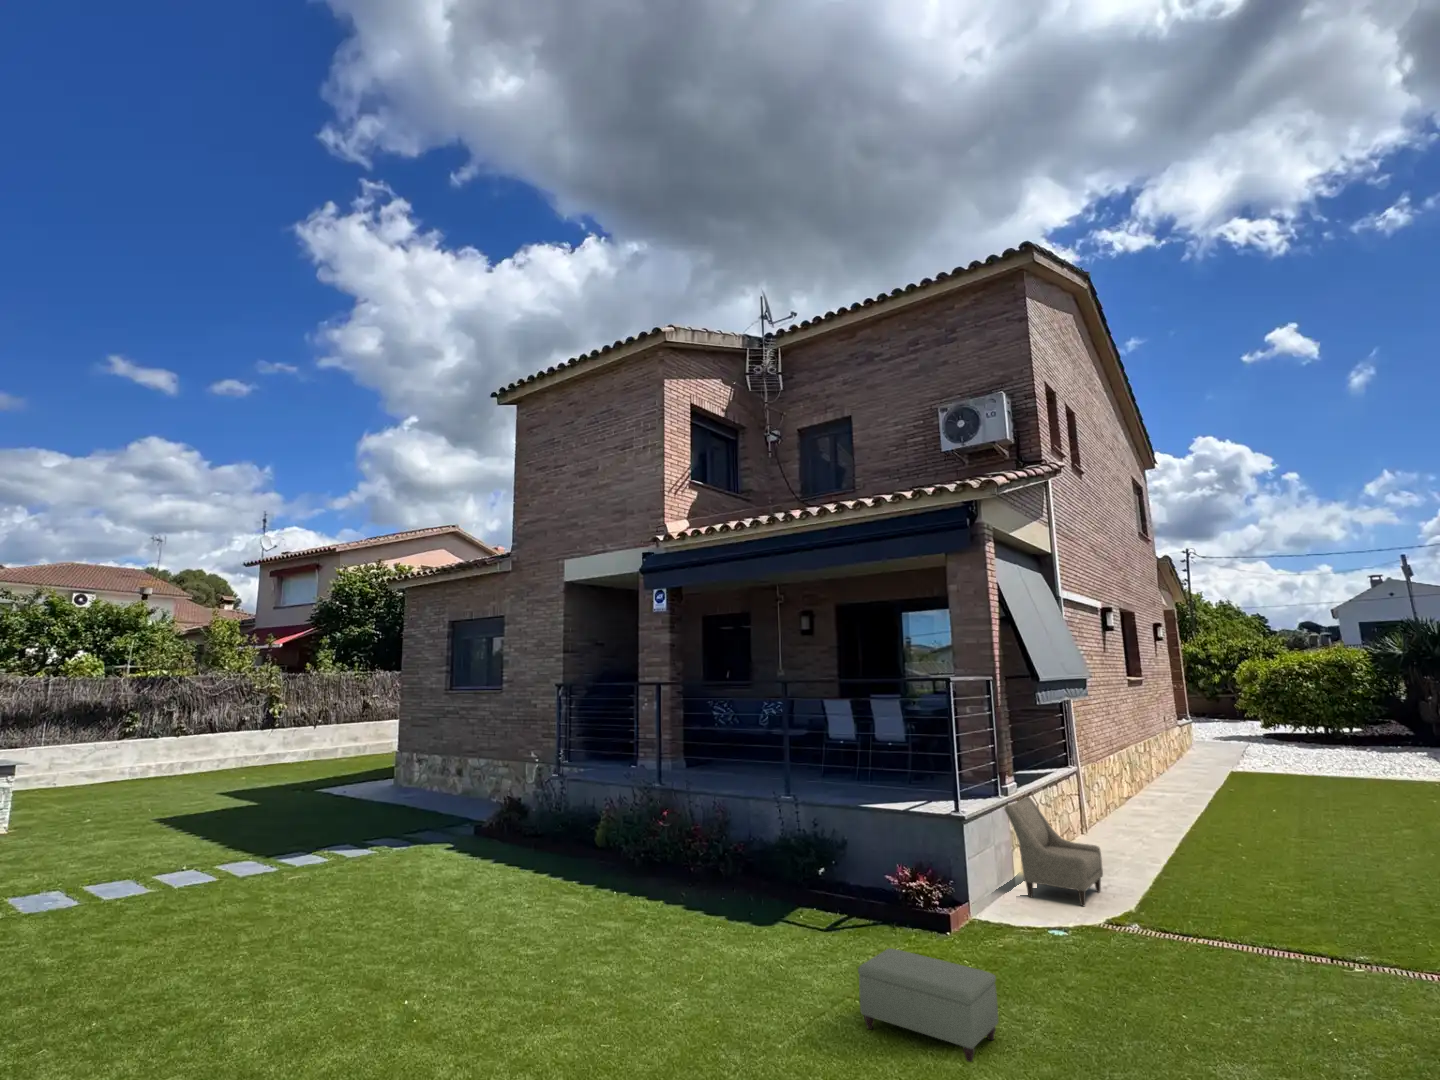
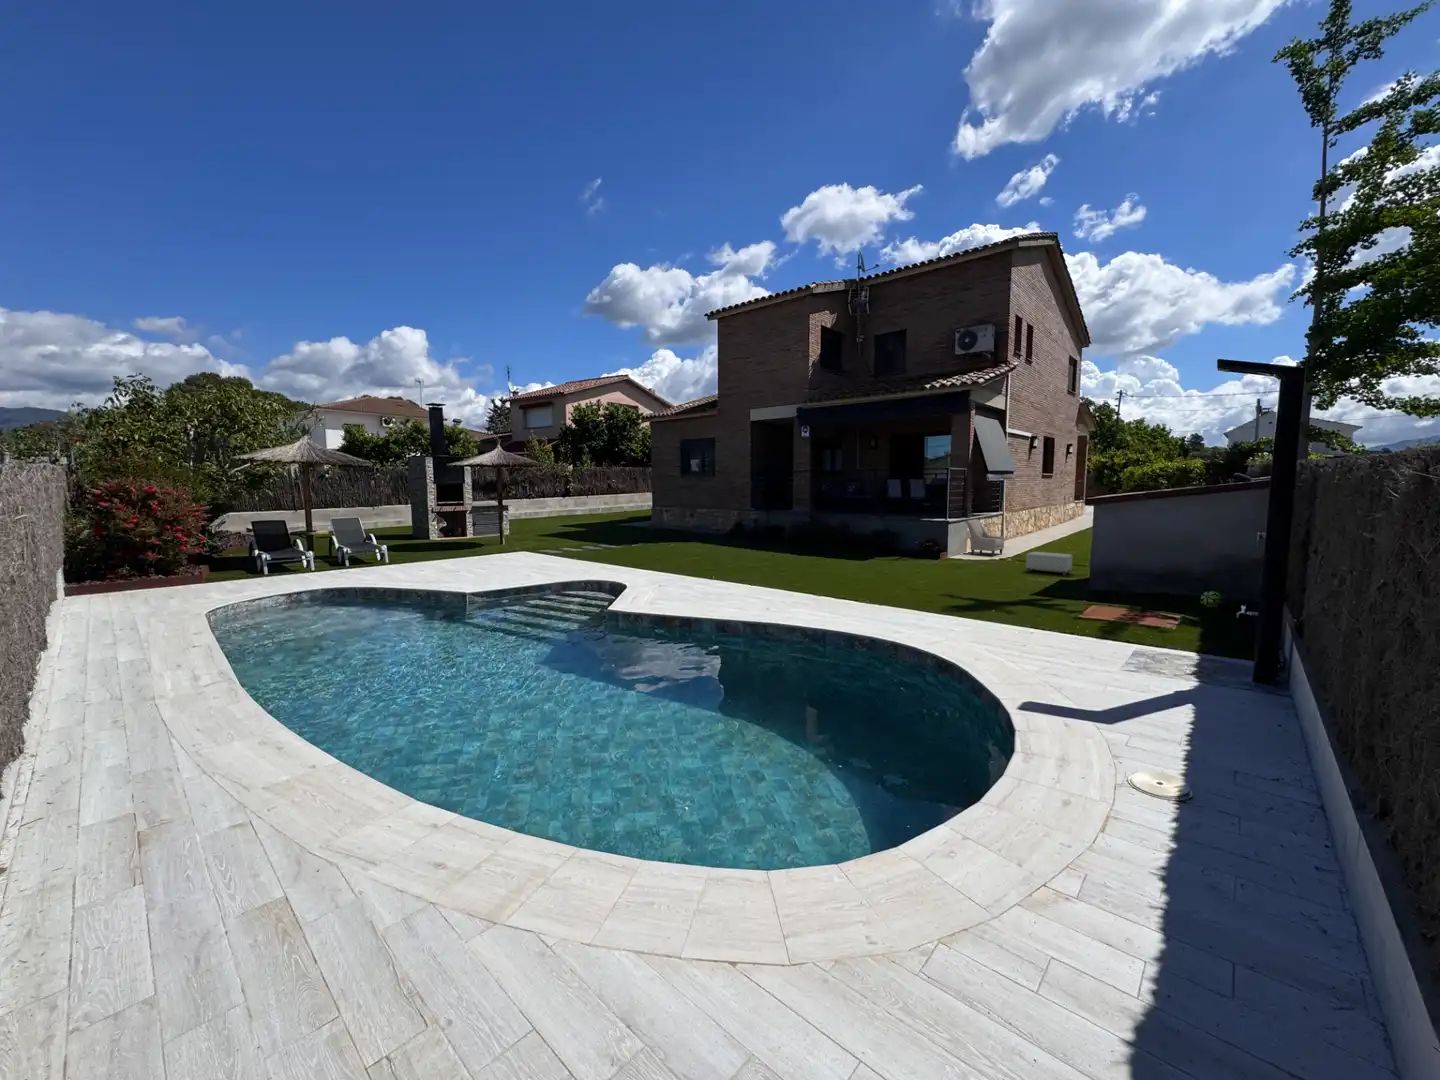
ottoman: present [858,949,998,1062] -> present [1026,552,1072,575]

